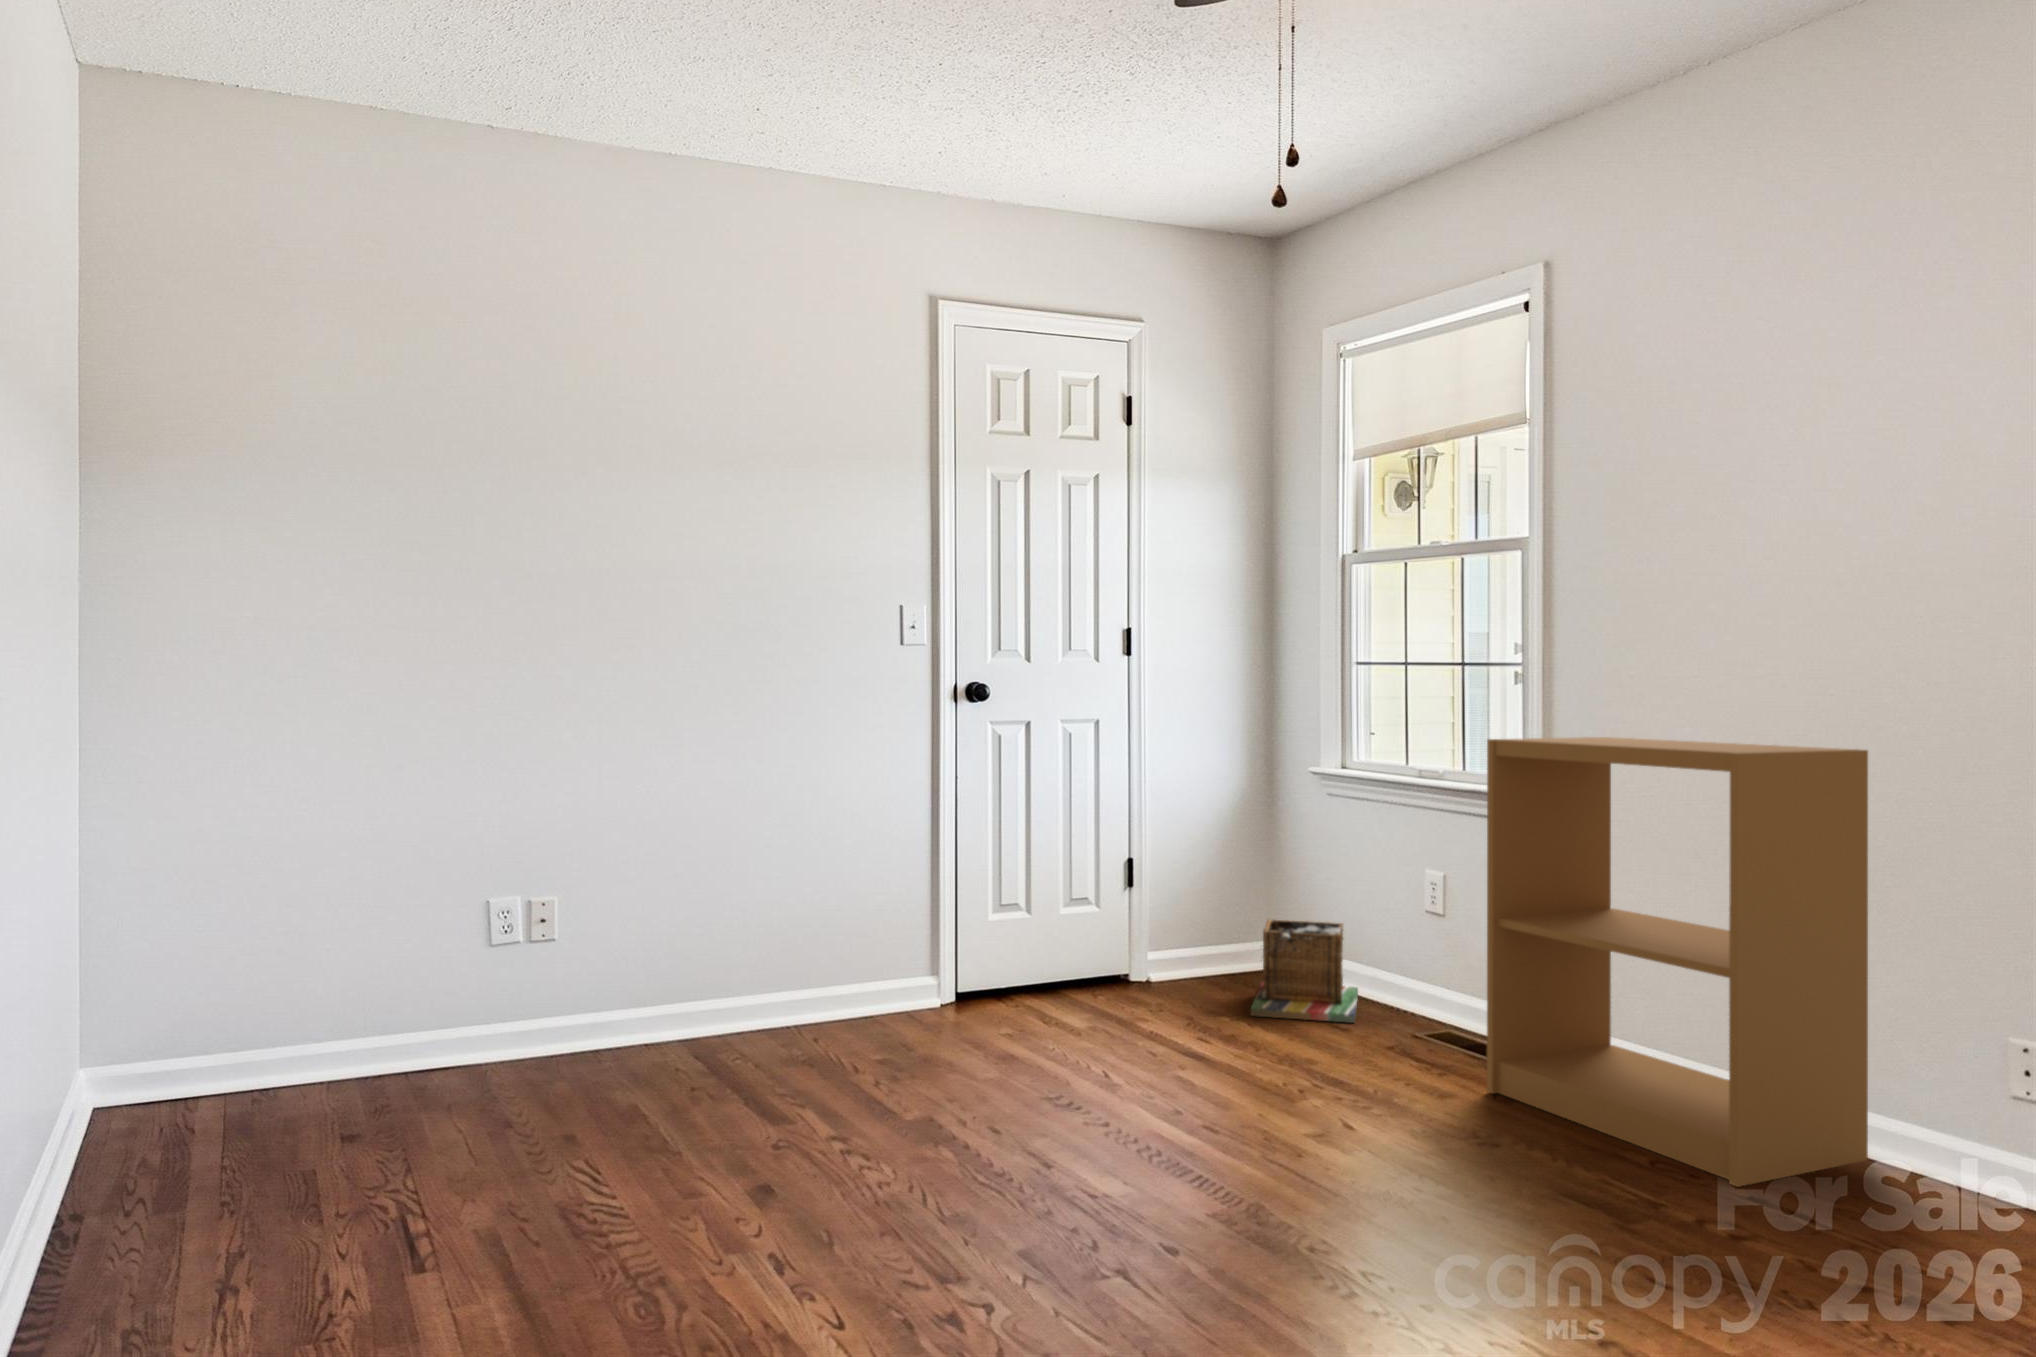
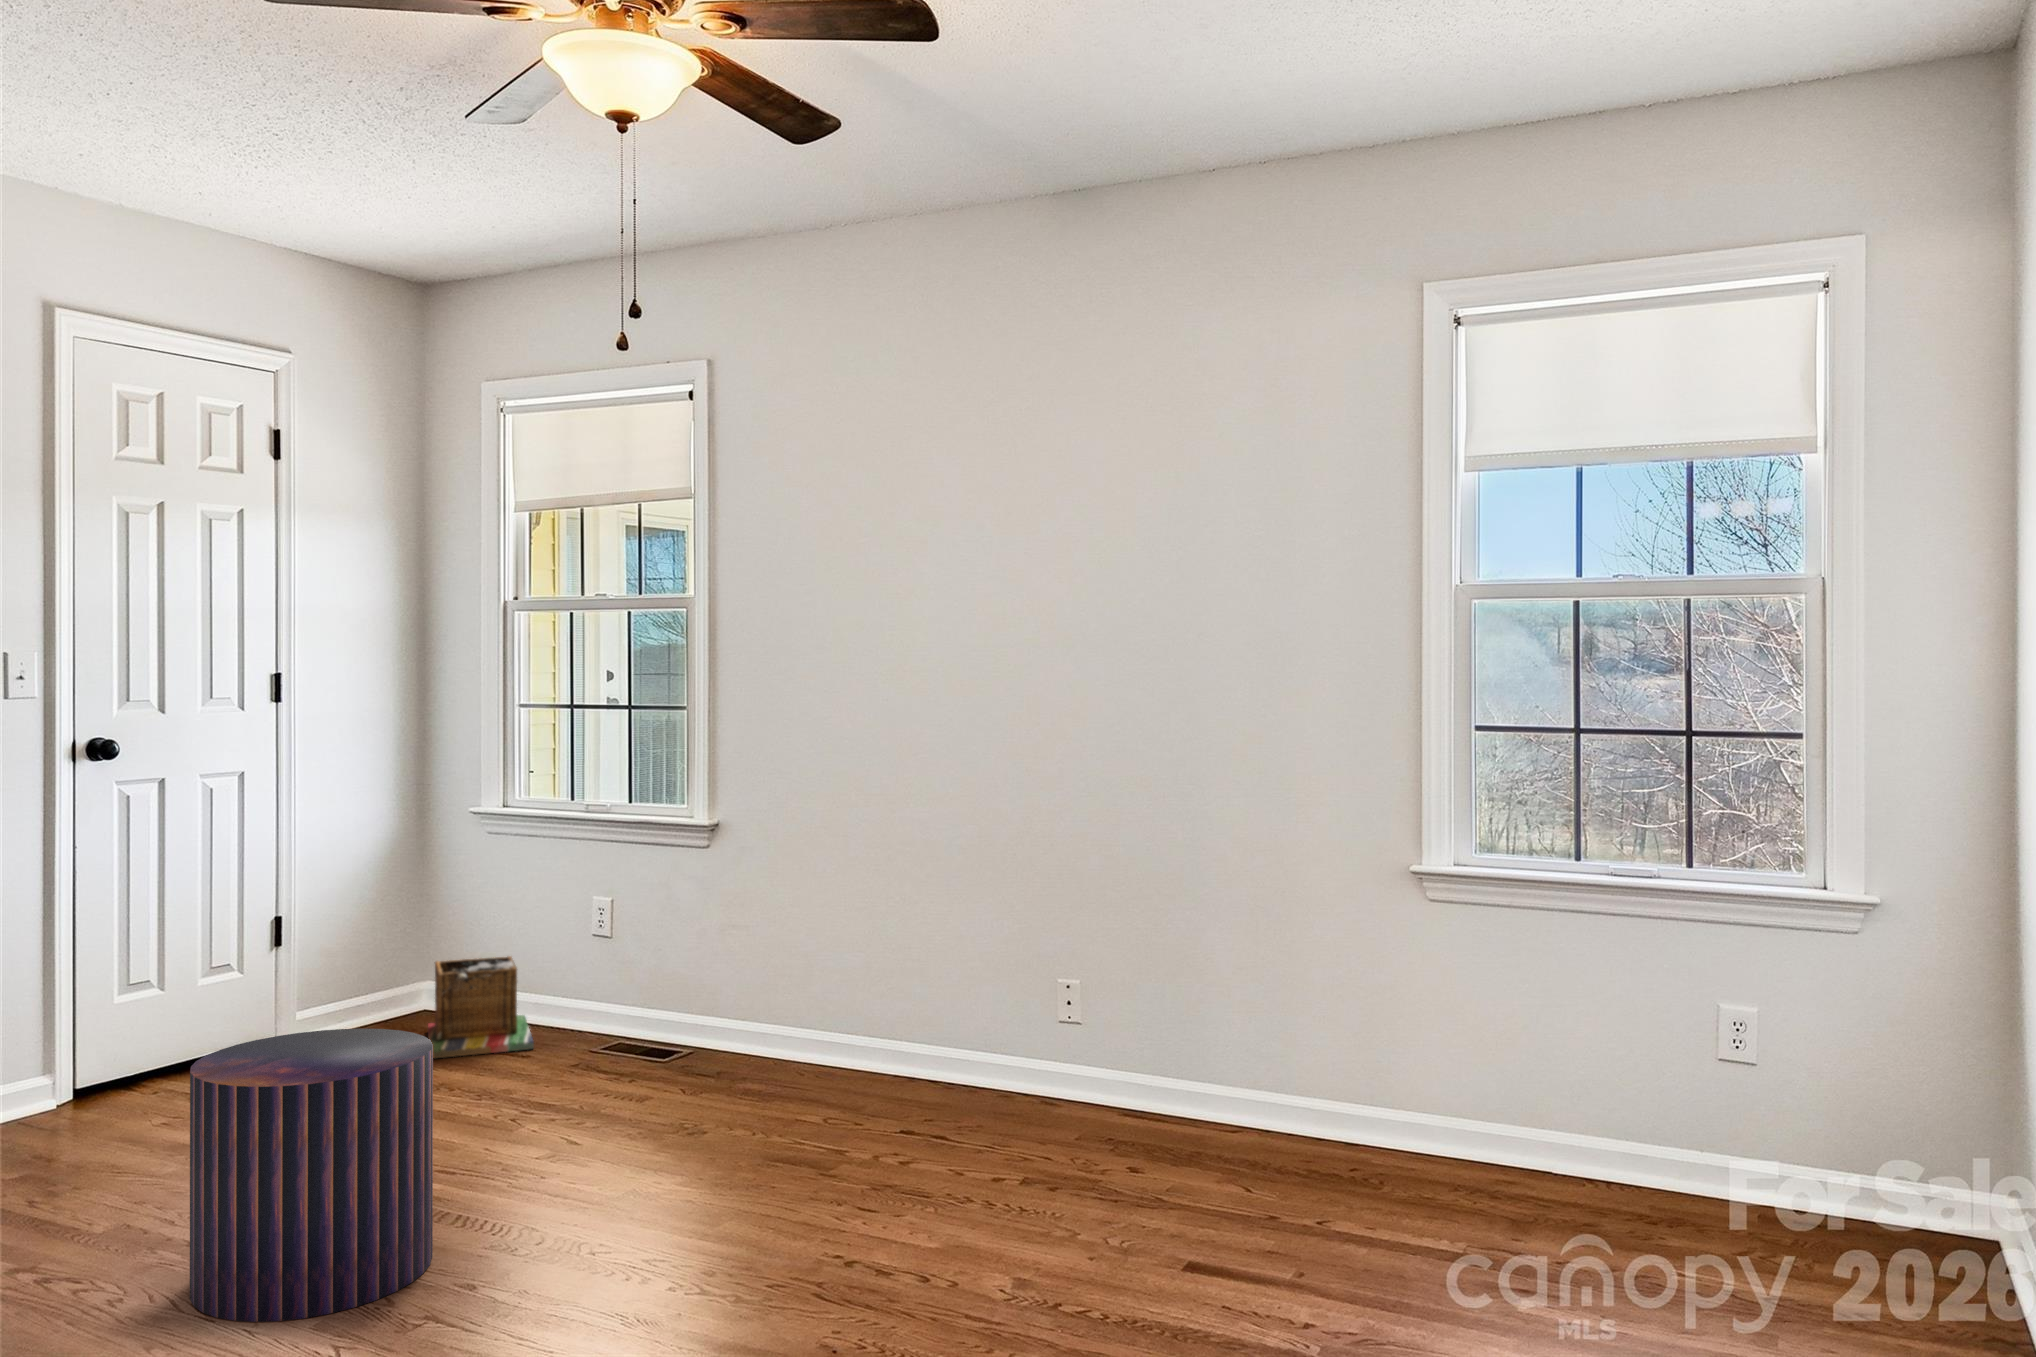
bookshelf: present [1487,737,1868,1187] -> none [675,778,957,1126]
pouf: none [935,956,1158,1245] -> present [190,1029,433,1322]

